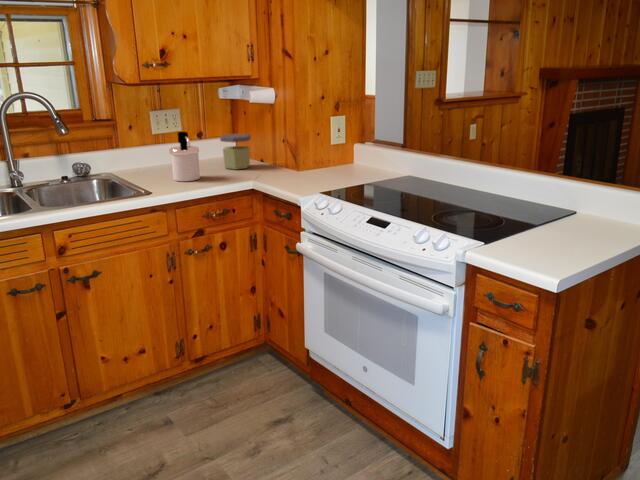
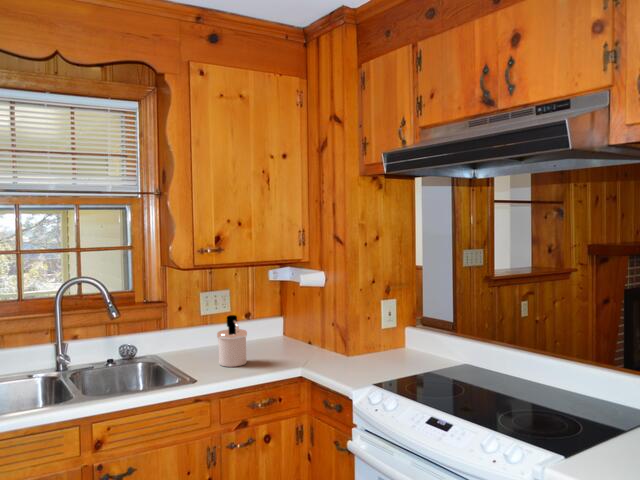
jar: present [220,134,251,170] -> none [269,315,299,353]

